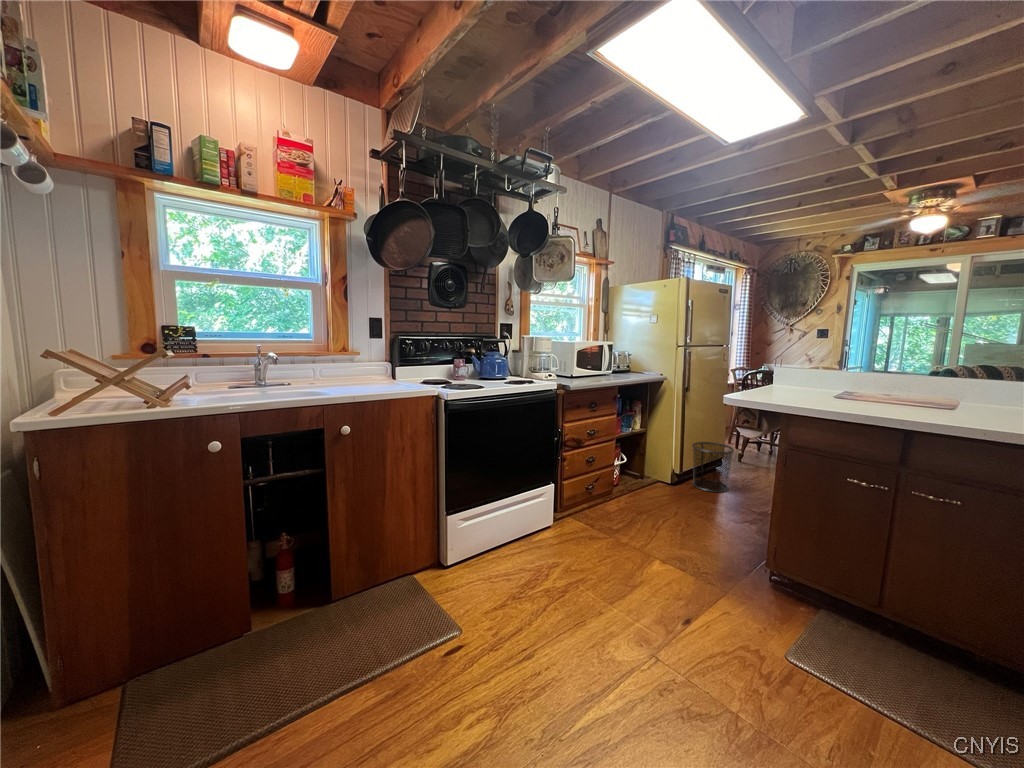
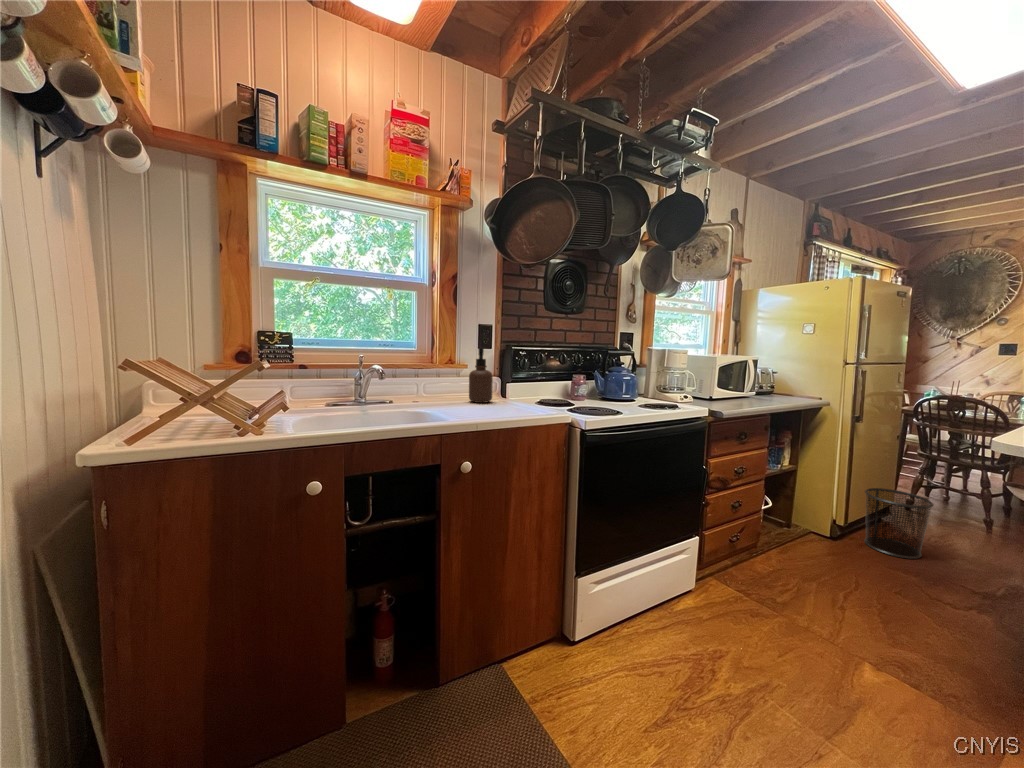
soap dispenser: none [360,338,381,383] -> present [469,348,493,403]

